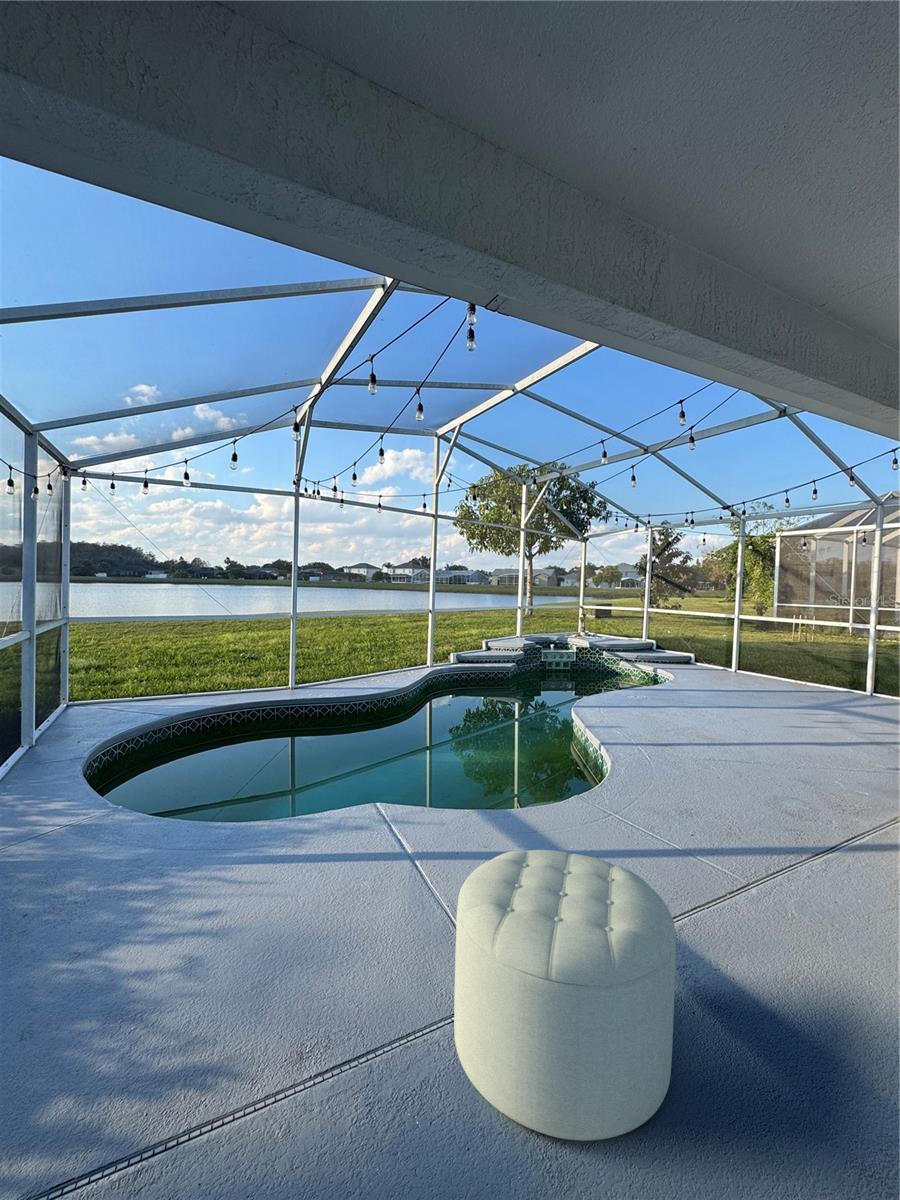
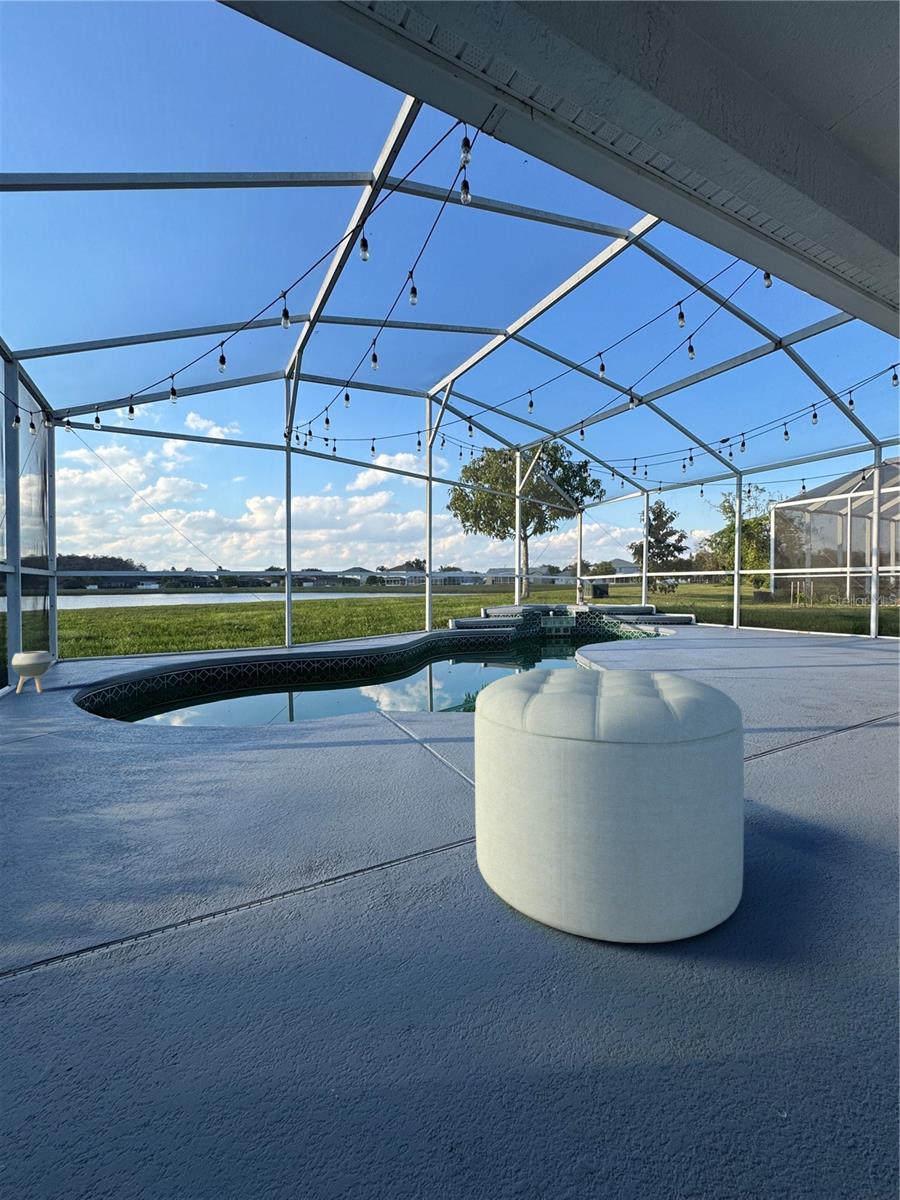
planter: none [27,714,64,756] -> present [12,651,52,693]

